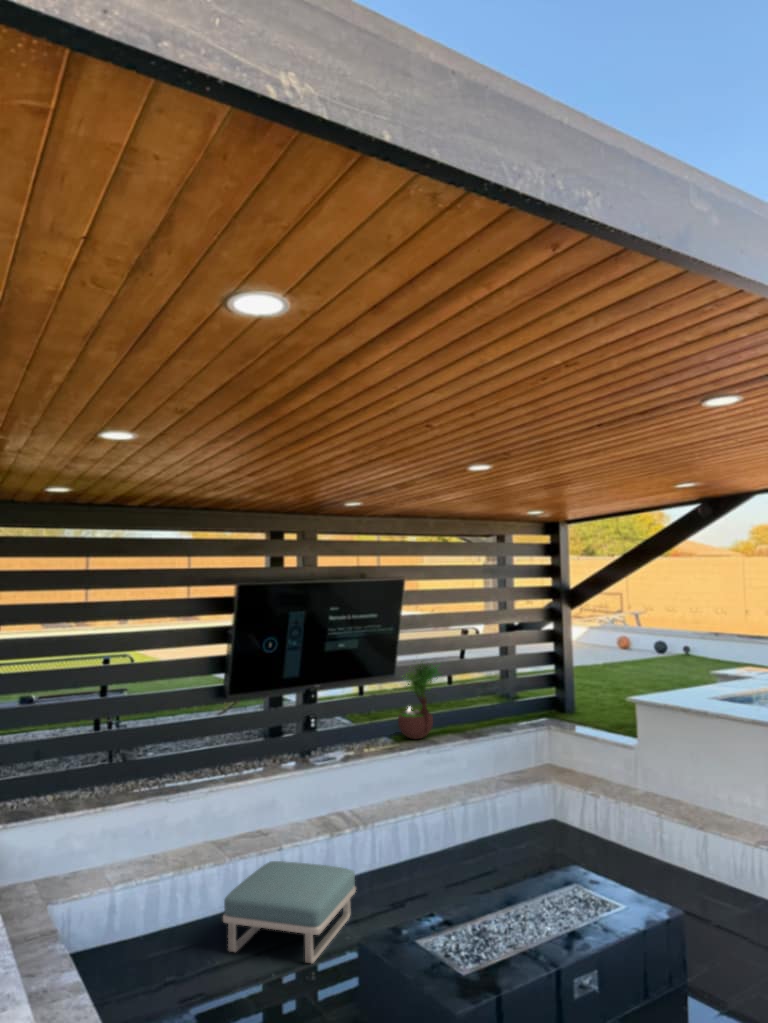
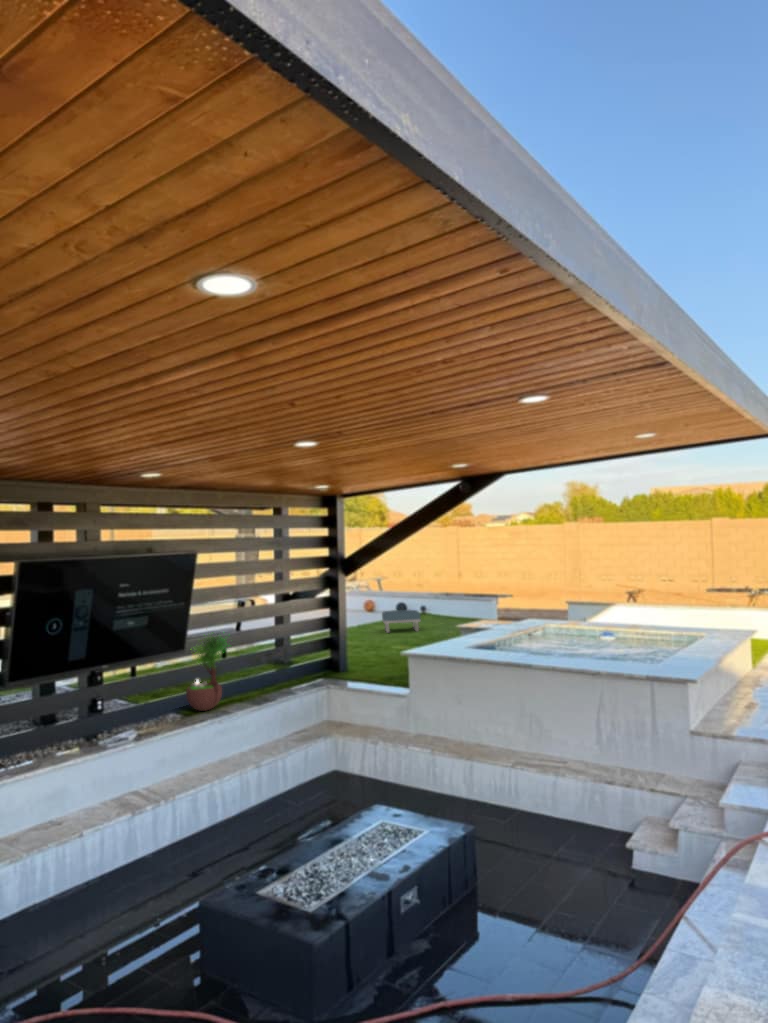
footstool: present [223,861,356,963] -> present [382,610,421,633]

